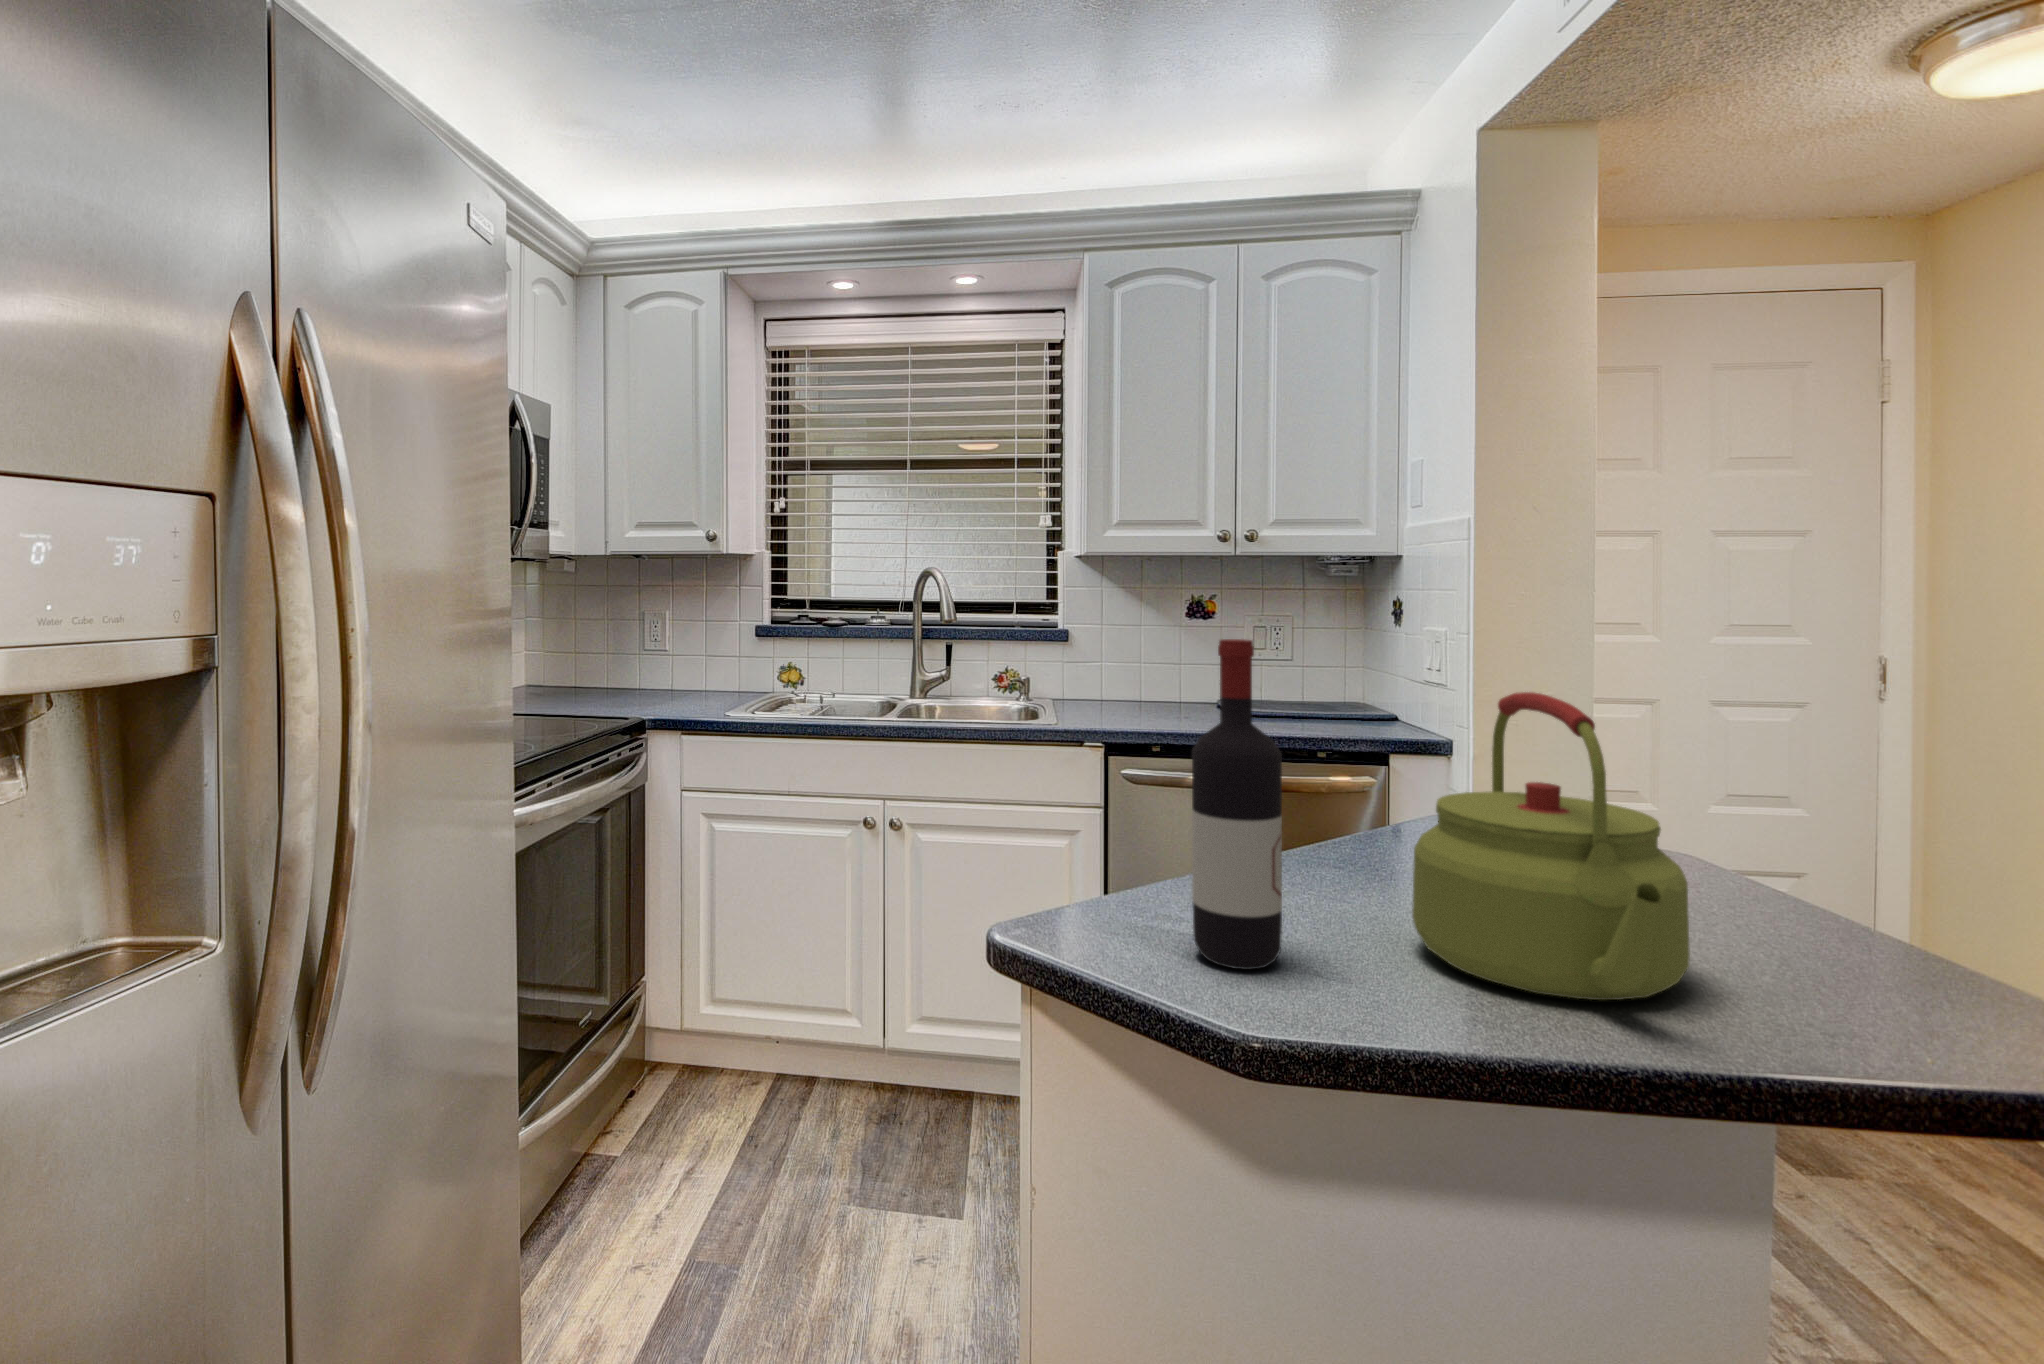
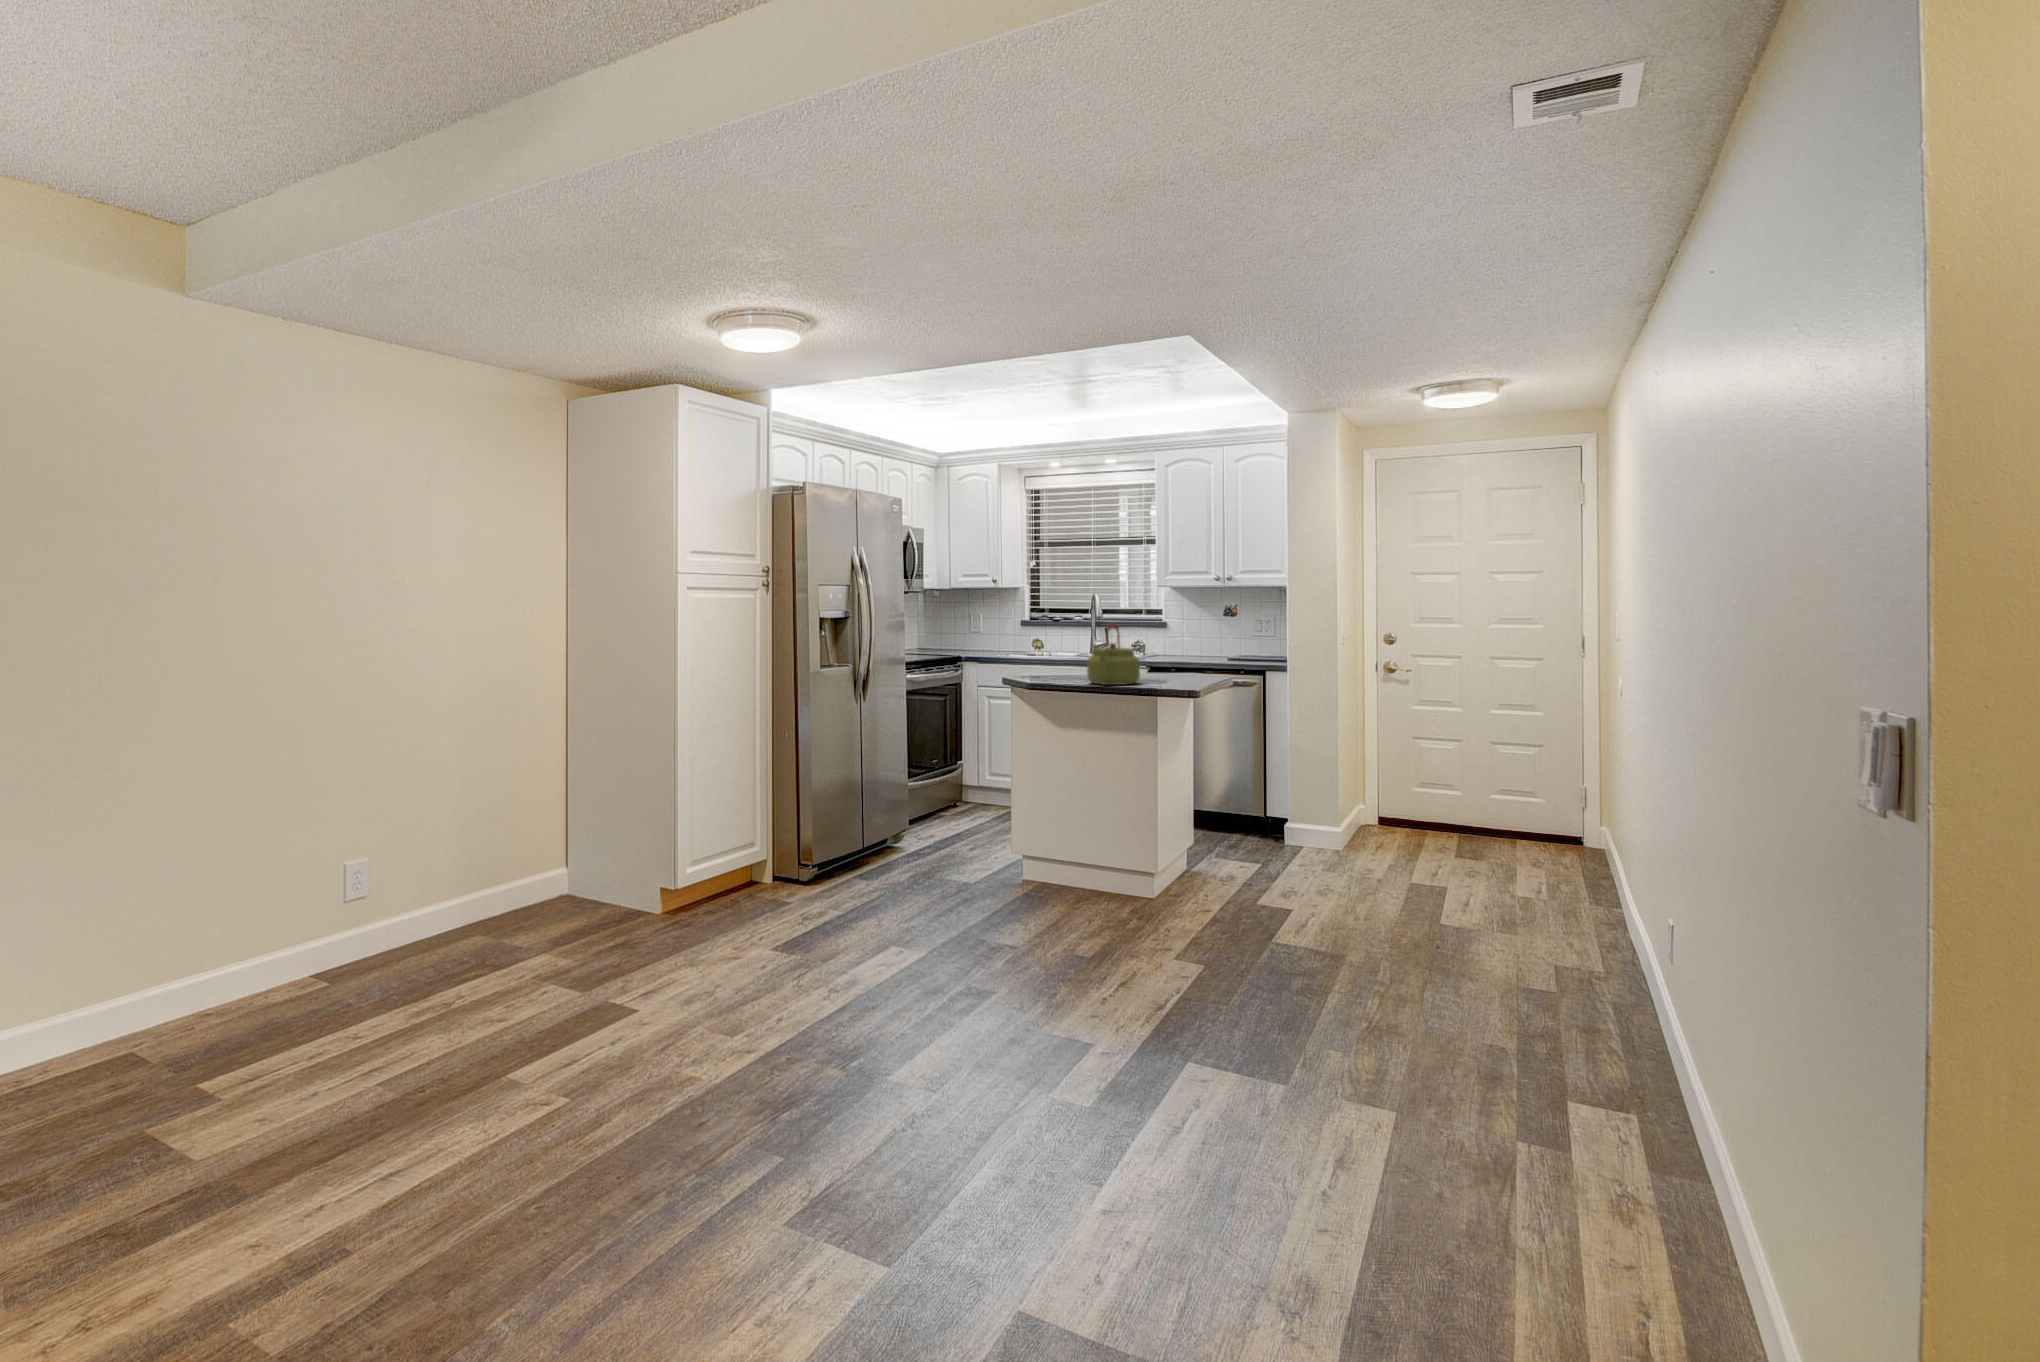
wine bottle: present [1192,639,1282,970] -> none [1039,612,1059,683]

